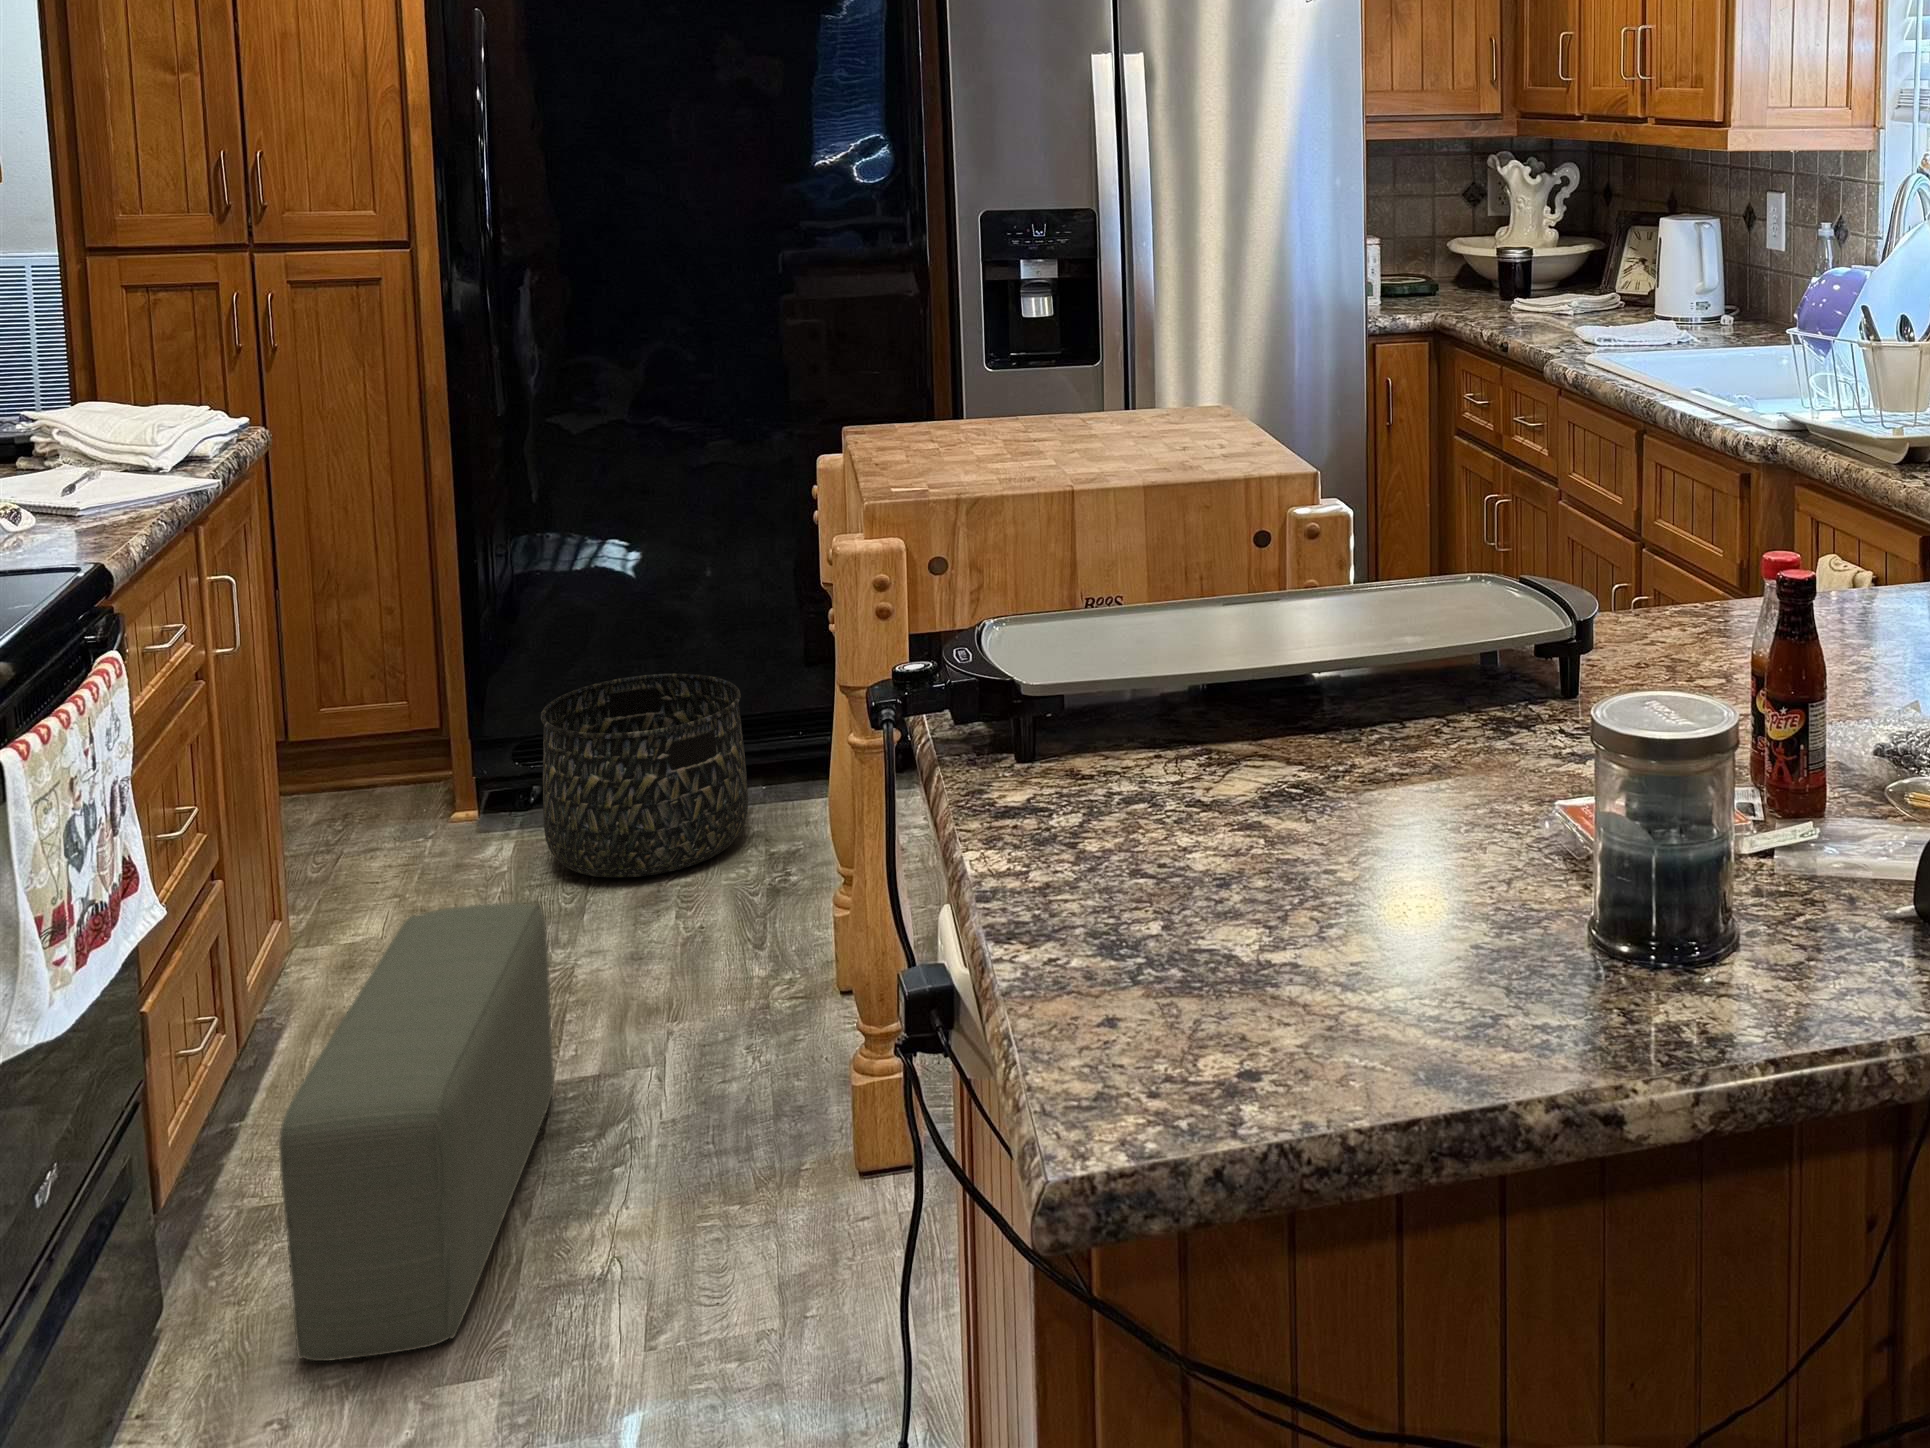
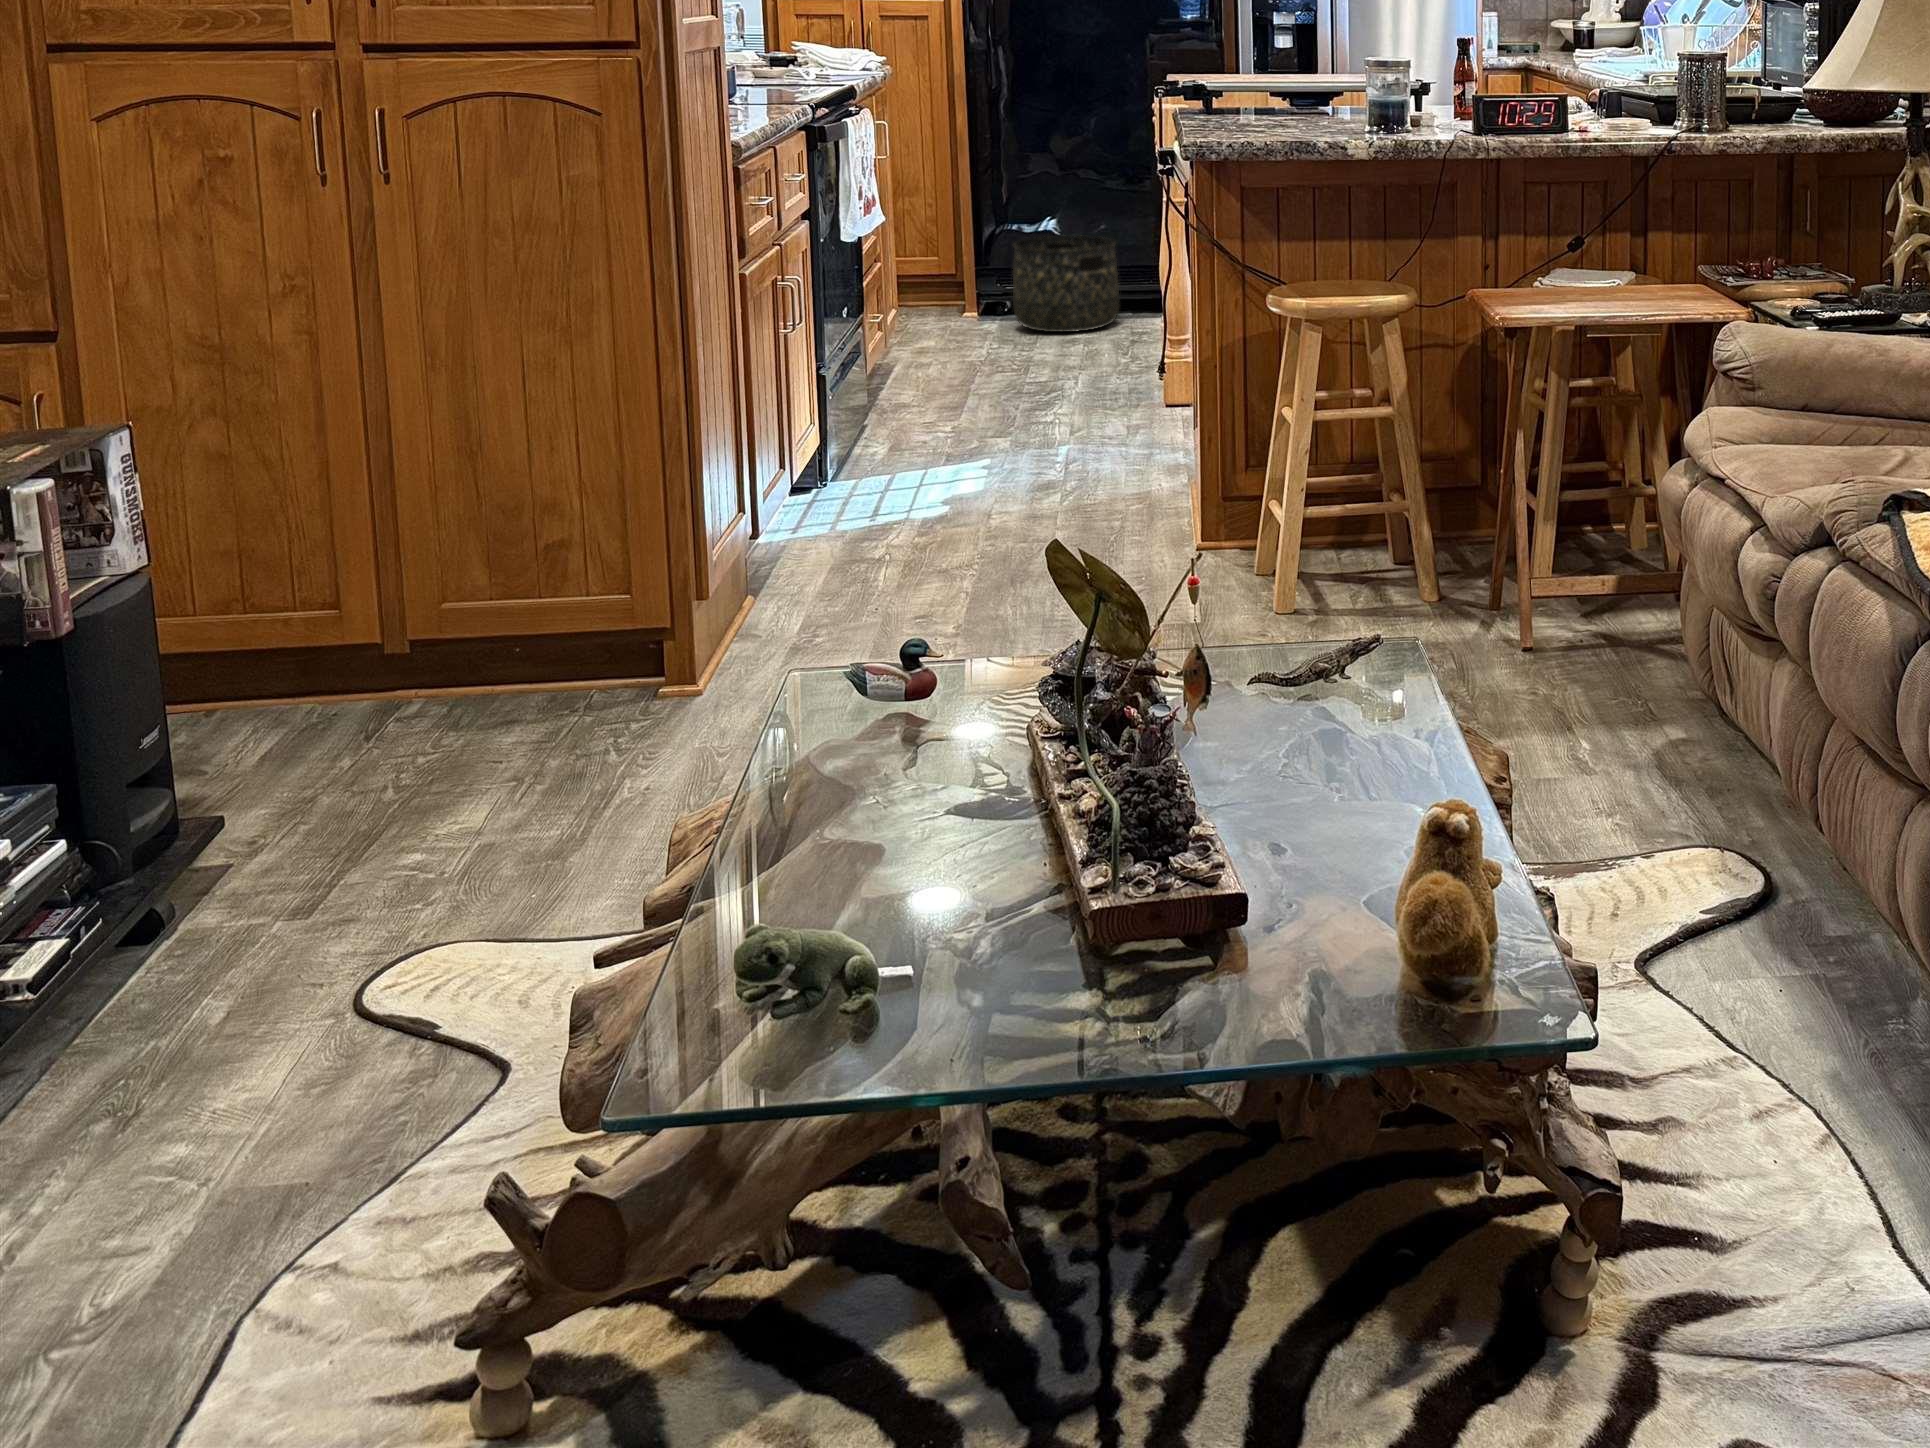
pouf: present [279,903,554,1361] -> none [926,281,1029,429]

